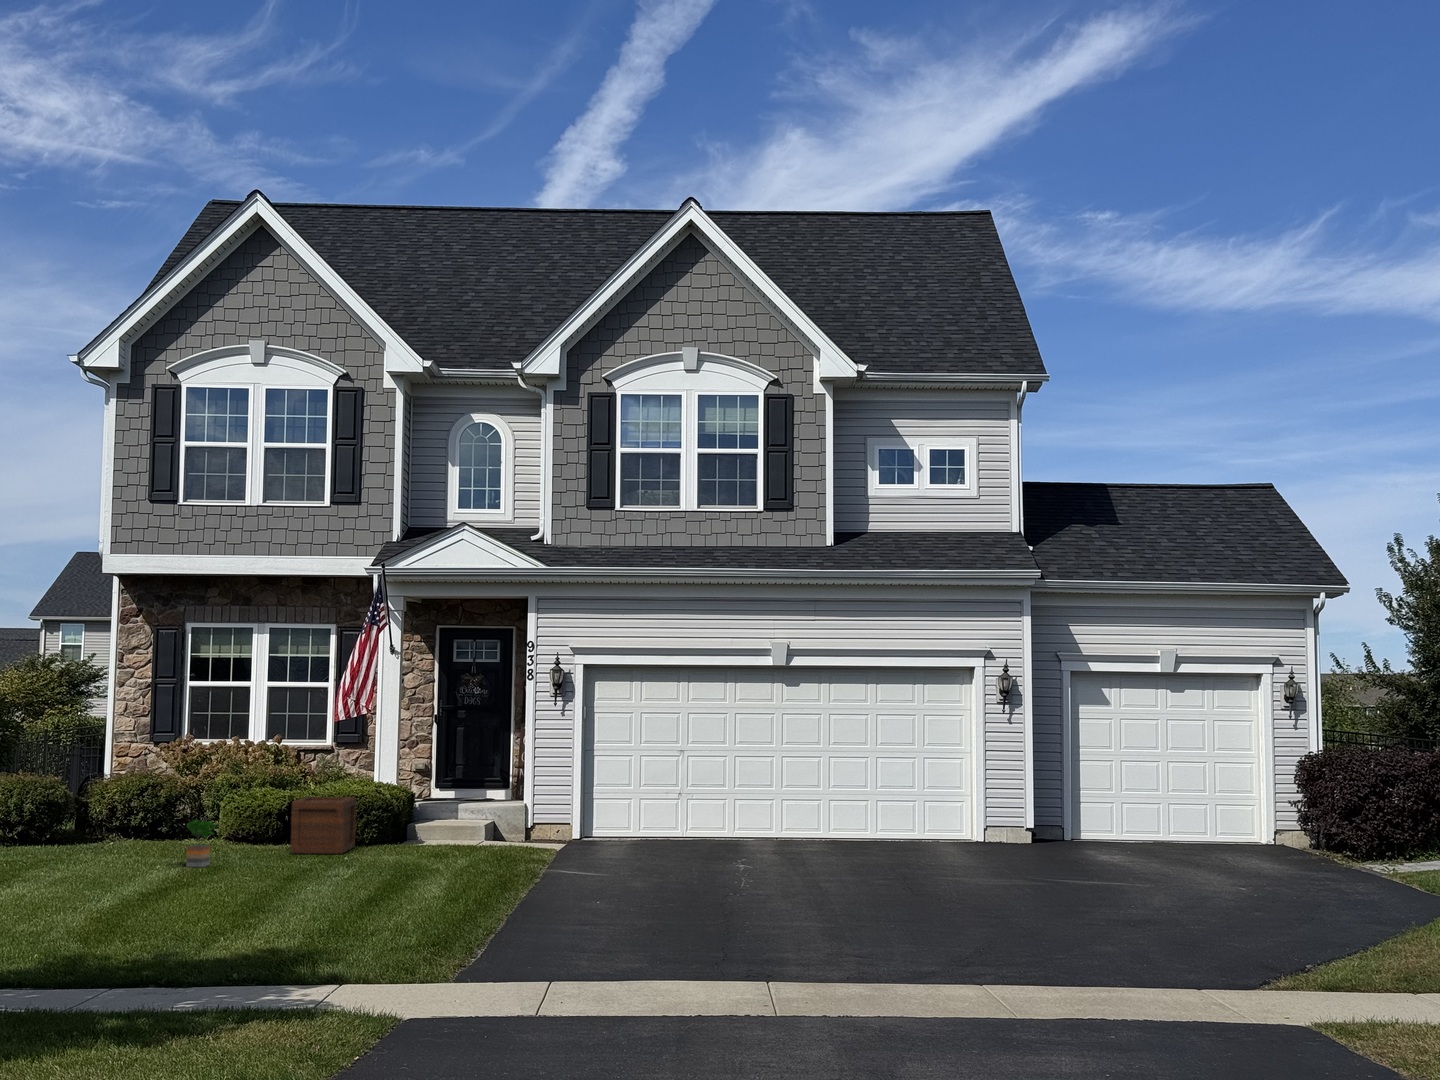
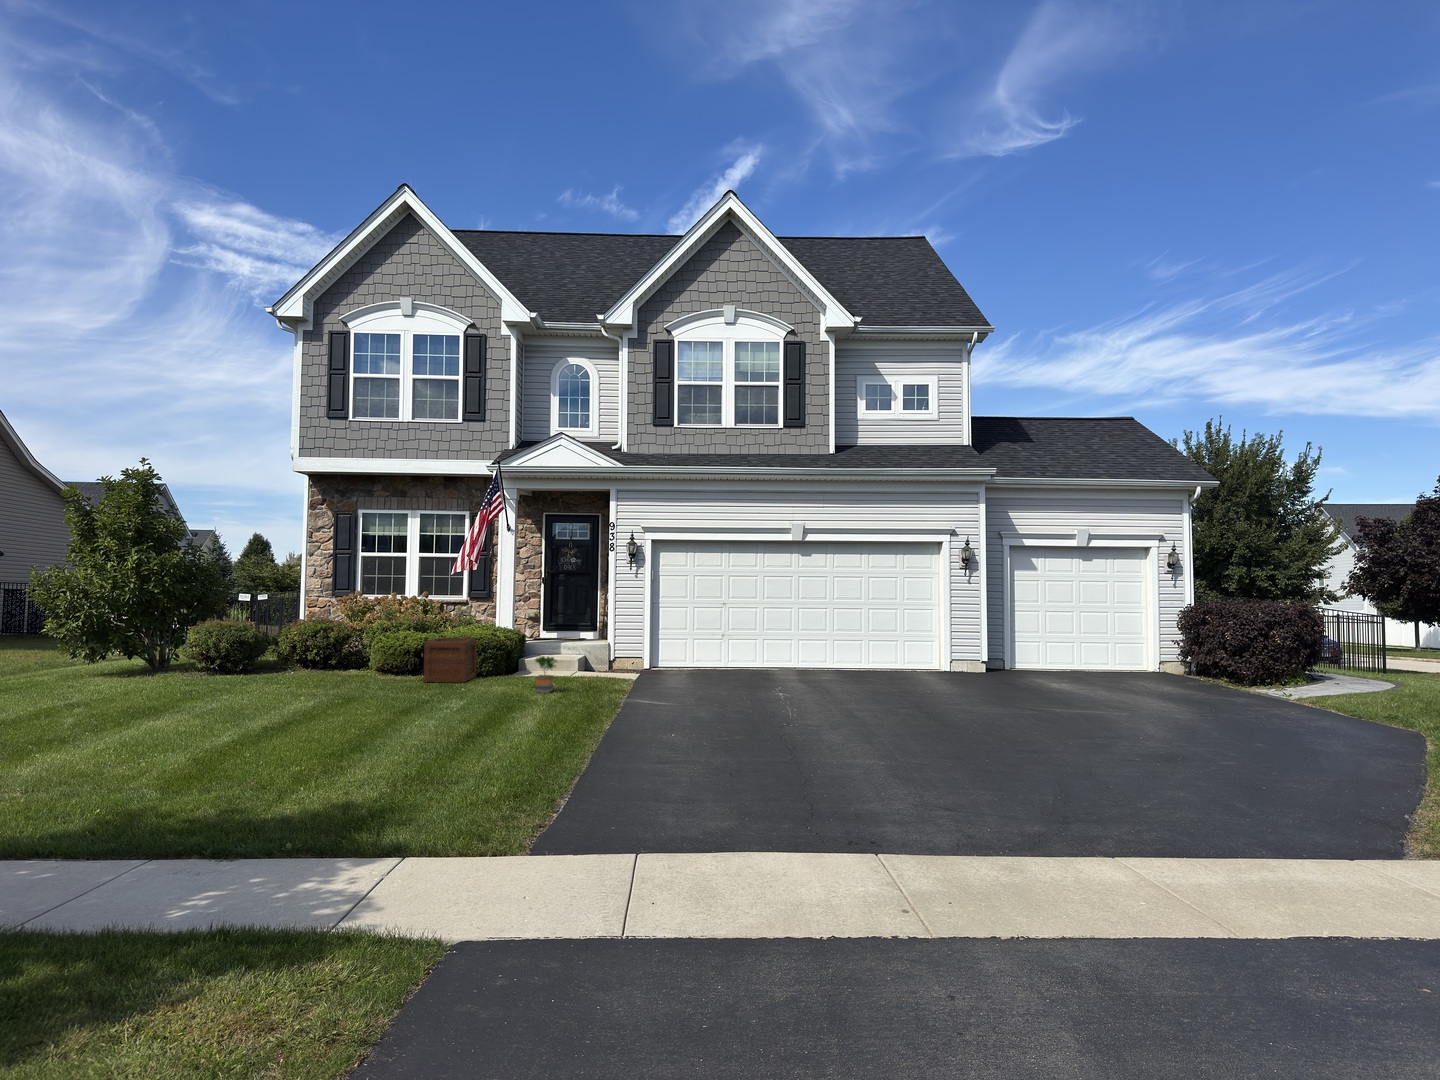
potted tree: present [186,820,215,867] -> present [535,656,557,693]

